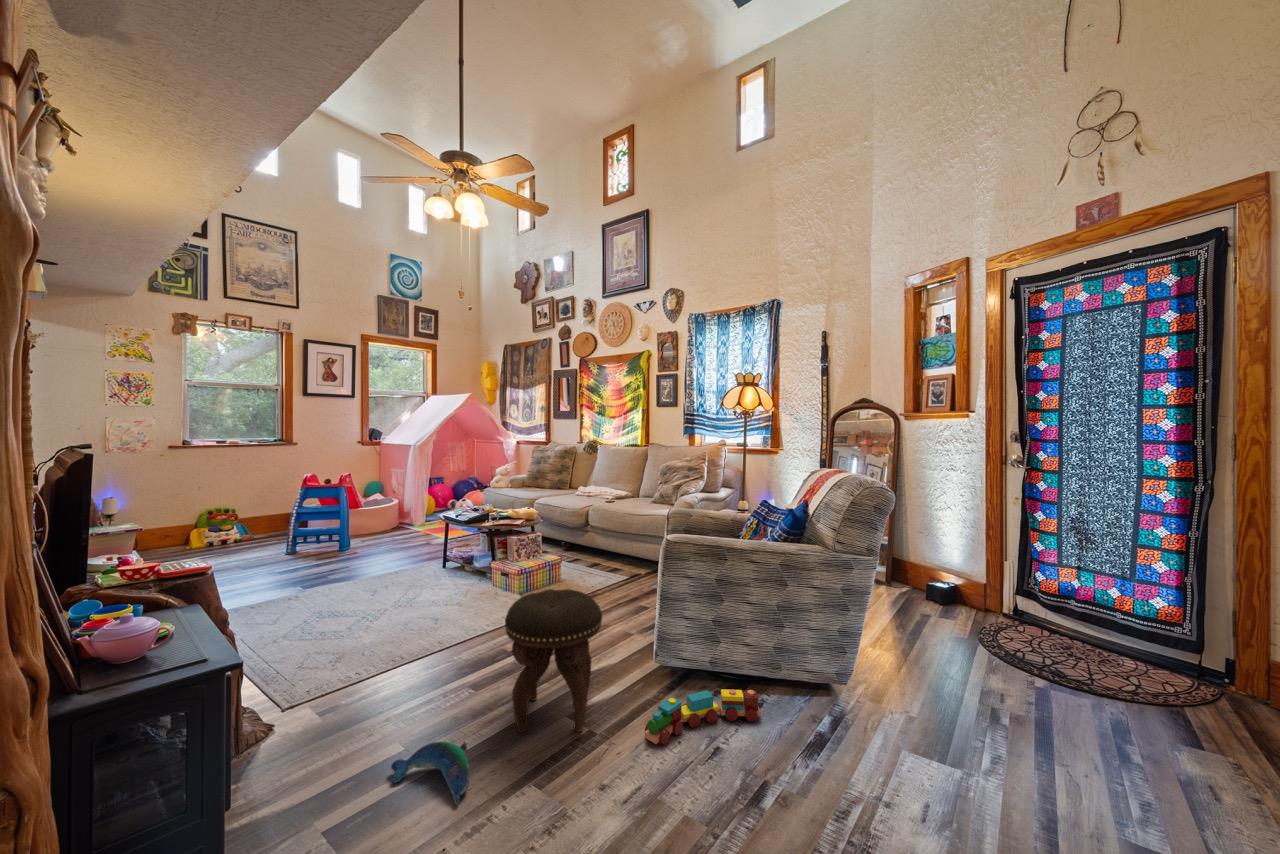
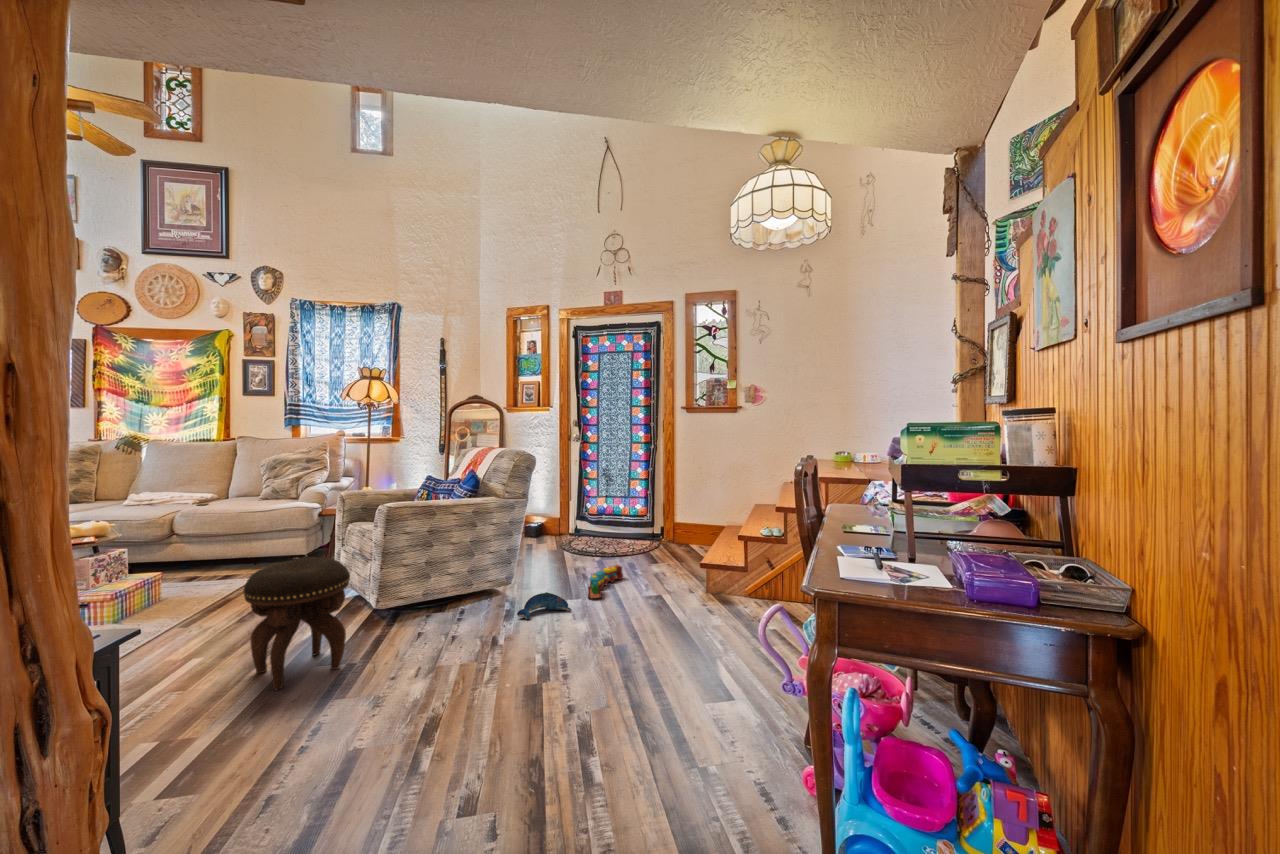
toy train: present [645,689,760,745] -> present [588,565,623,598]
plush toy: present [391,742,469,804] -> present [517,592,571,619]

